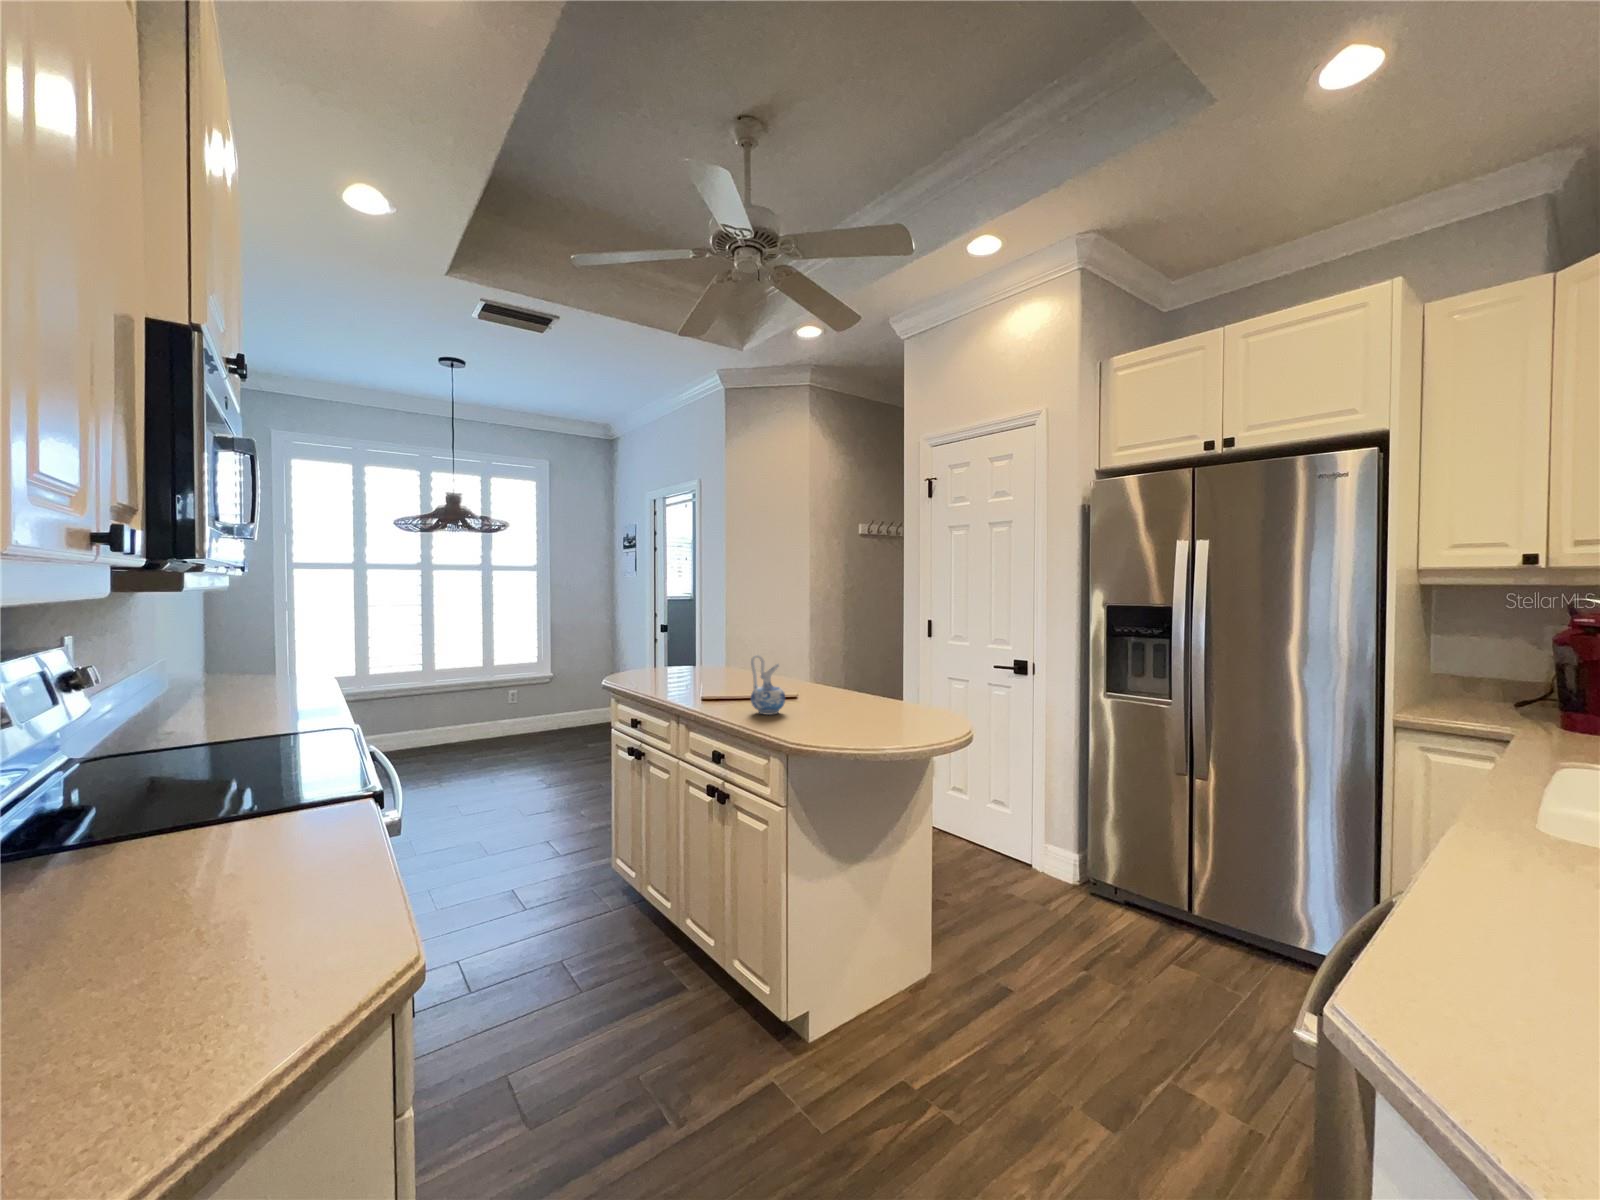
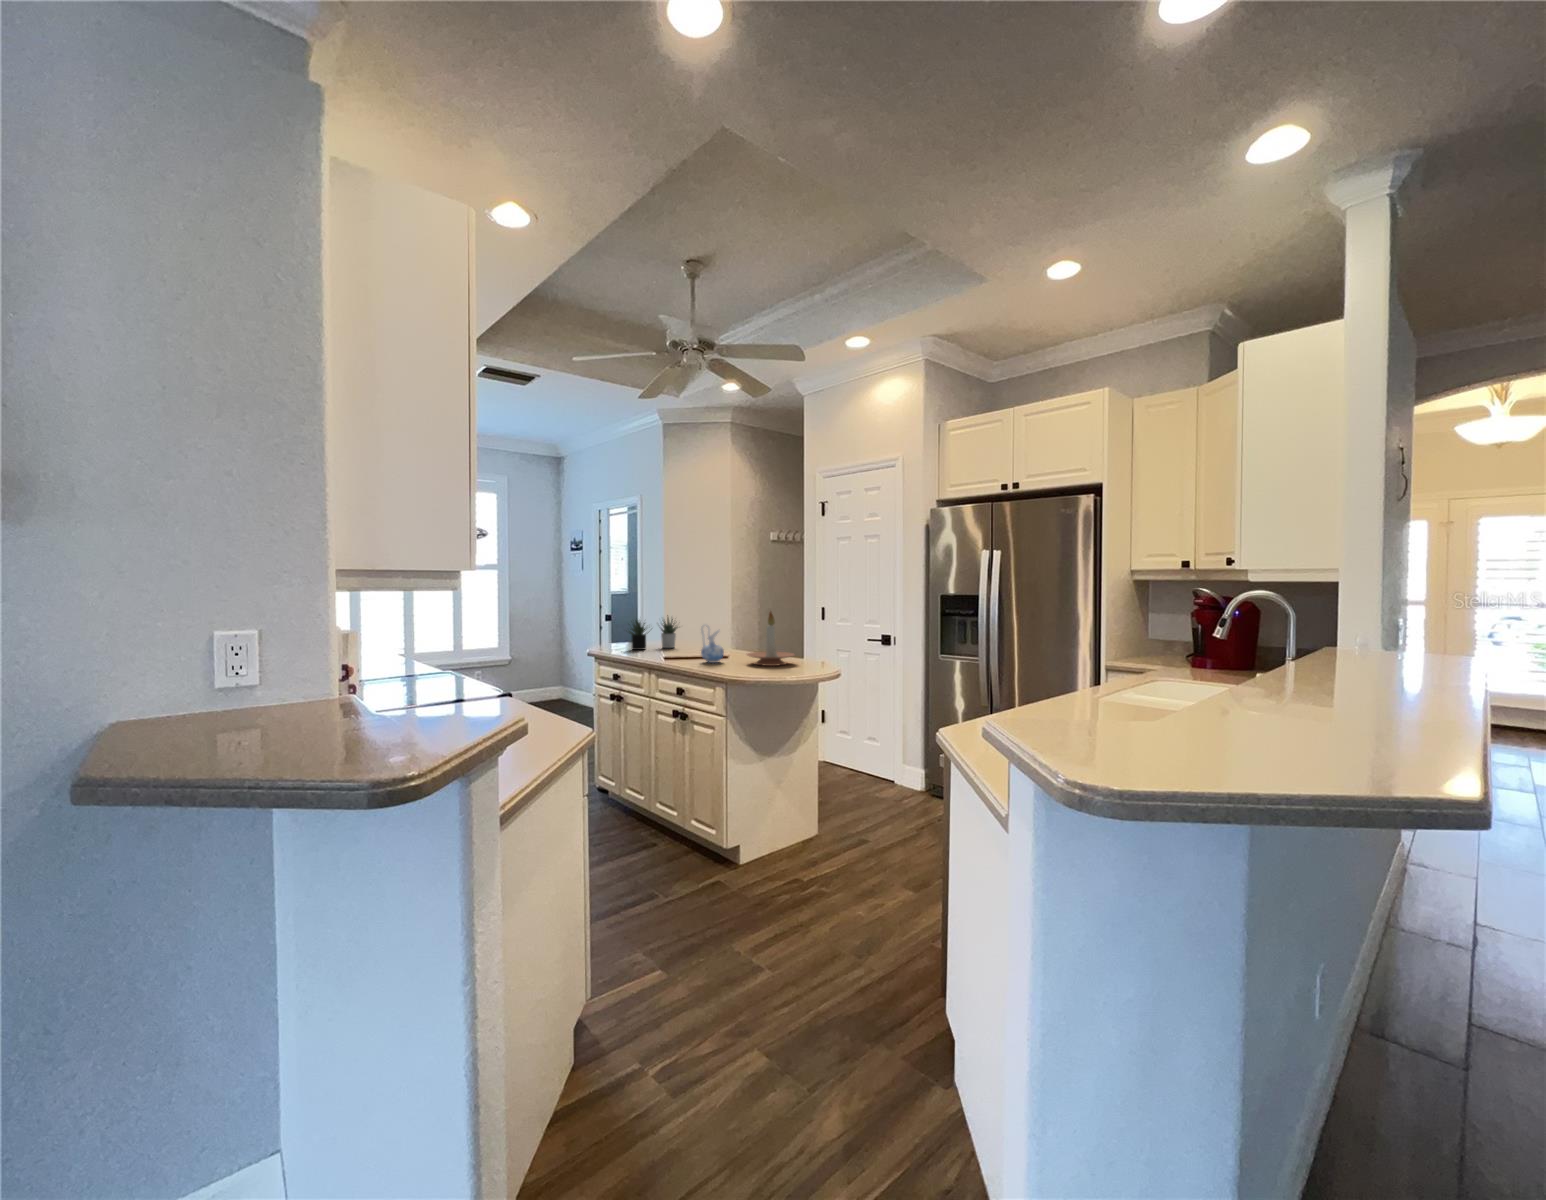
succulent plant: none [649,633,735,684] -> present [629,615,678,650]
candle holder: none [819,635,896,723] -> present [747,612,794,666]

